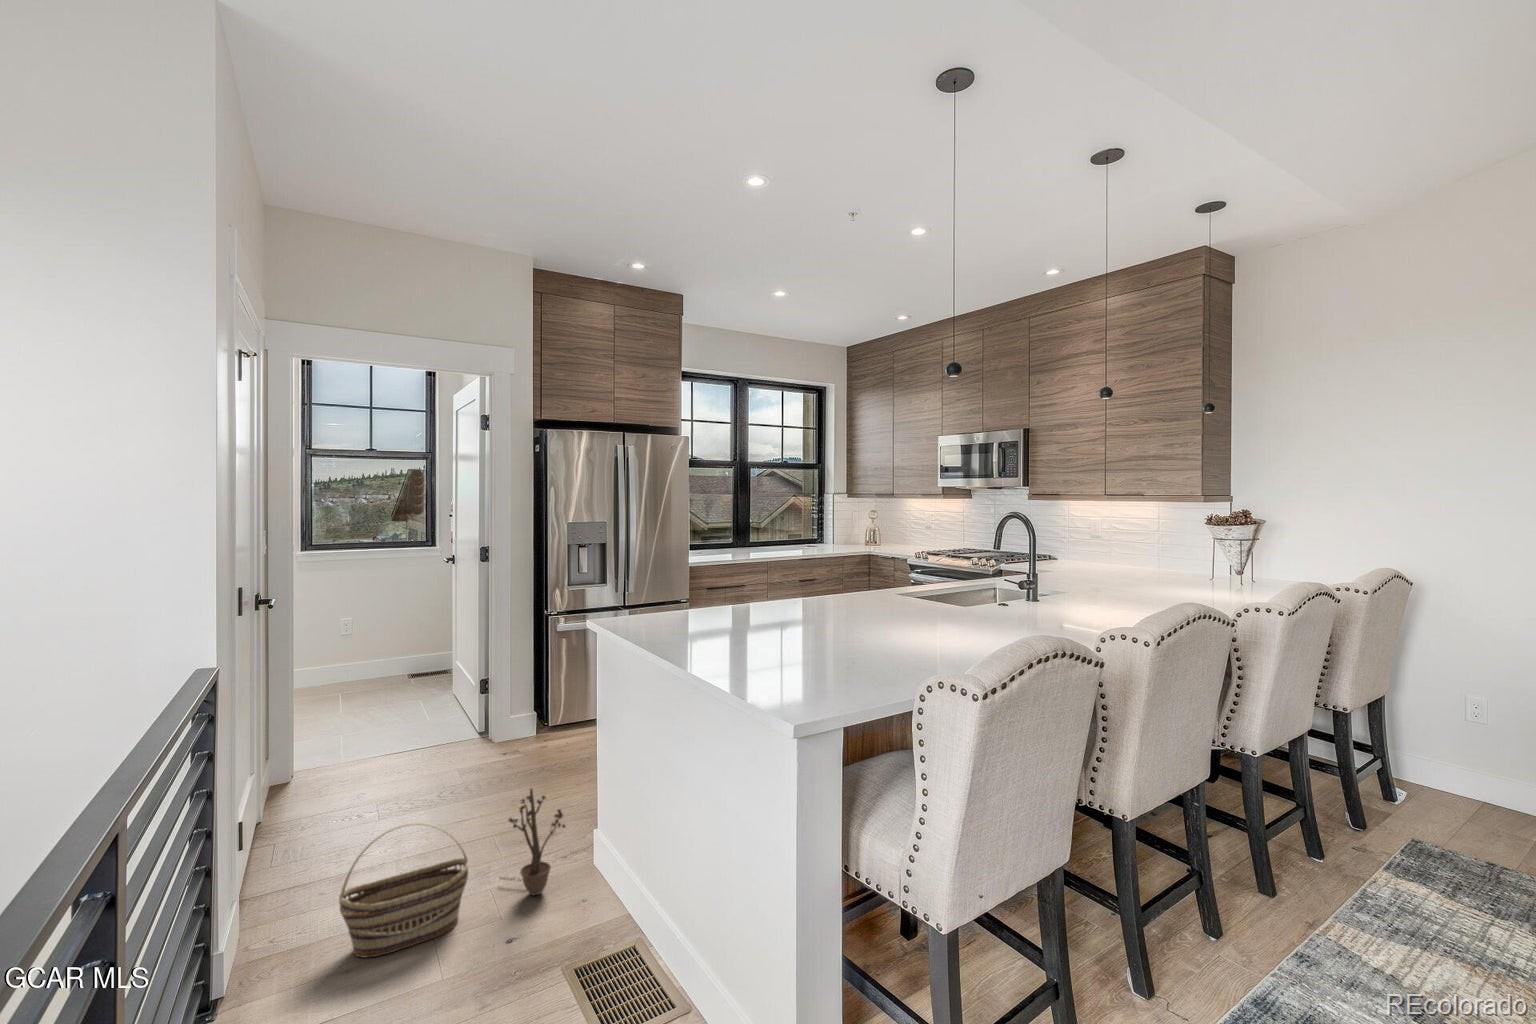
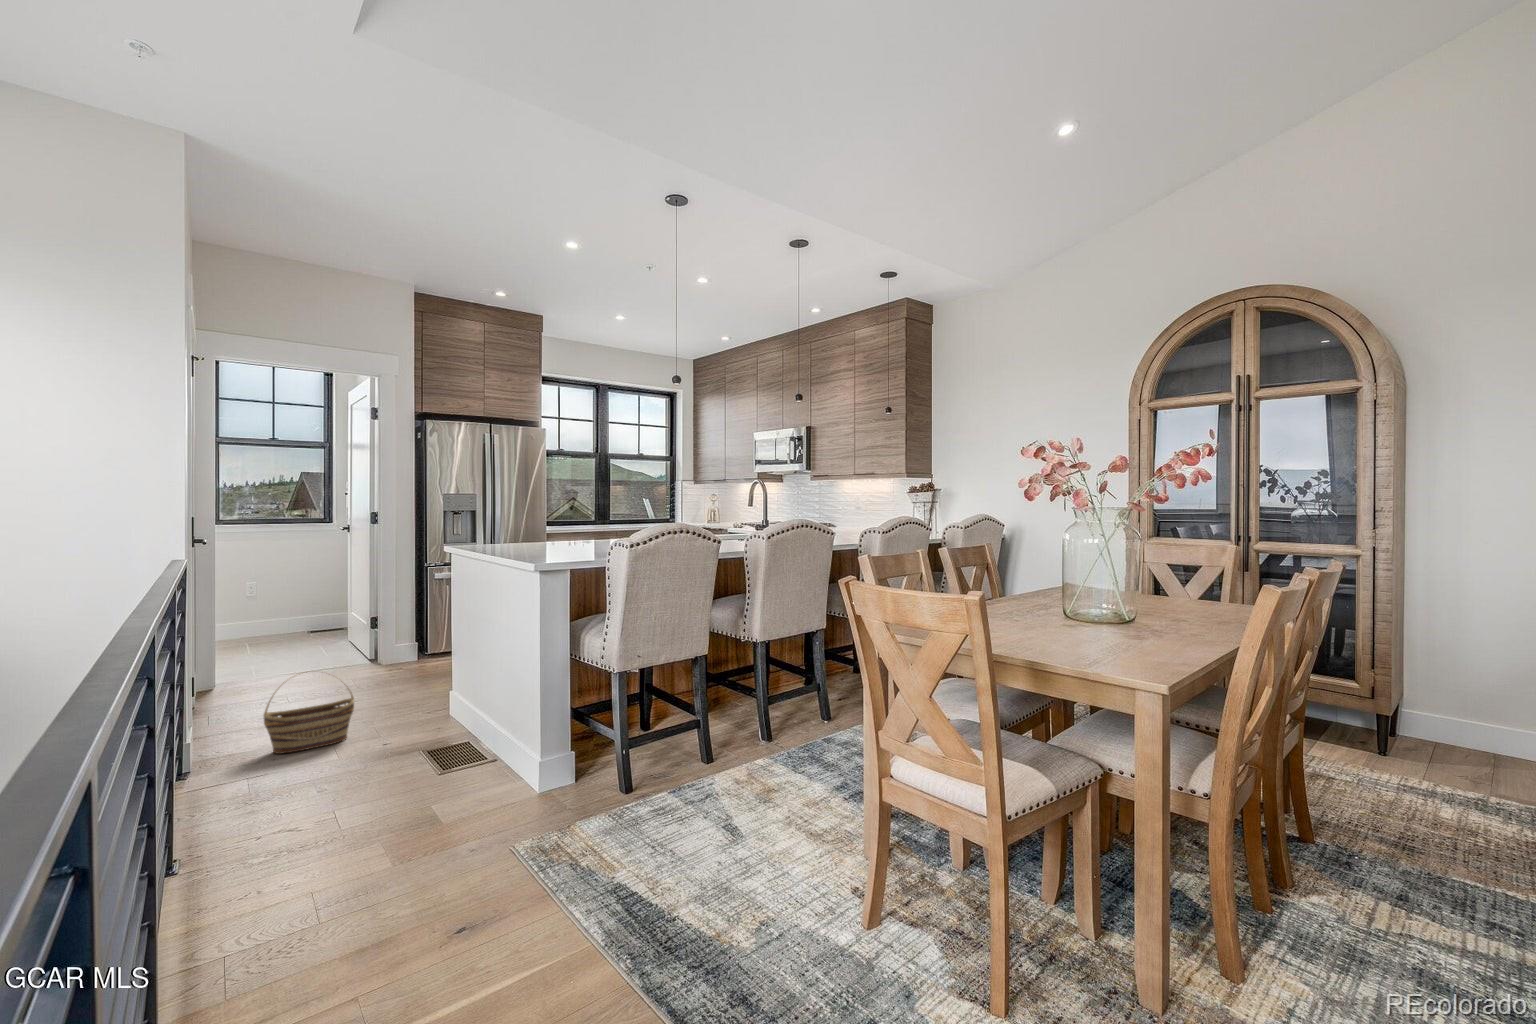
decorative plant: present [501,789,565,895] -> none [378,654,424,726]

